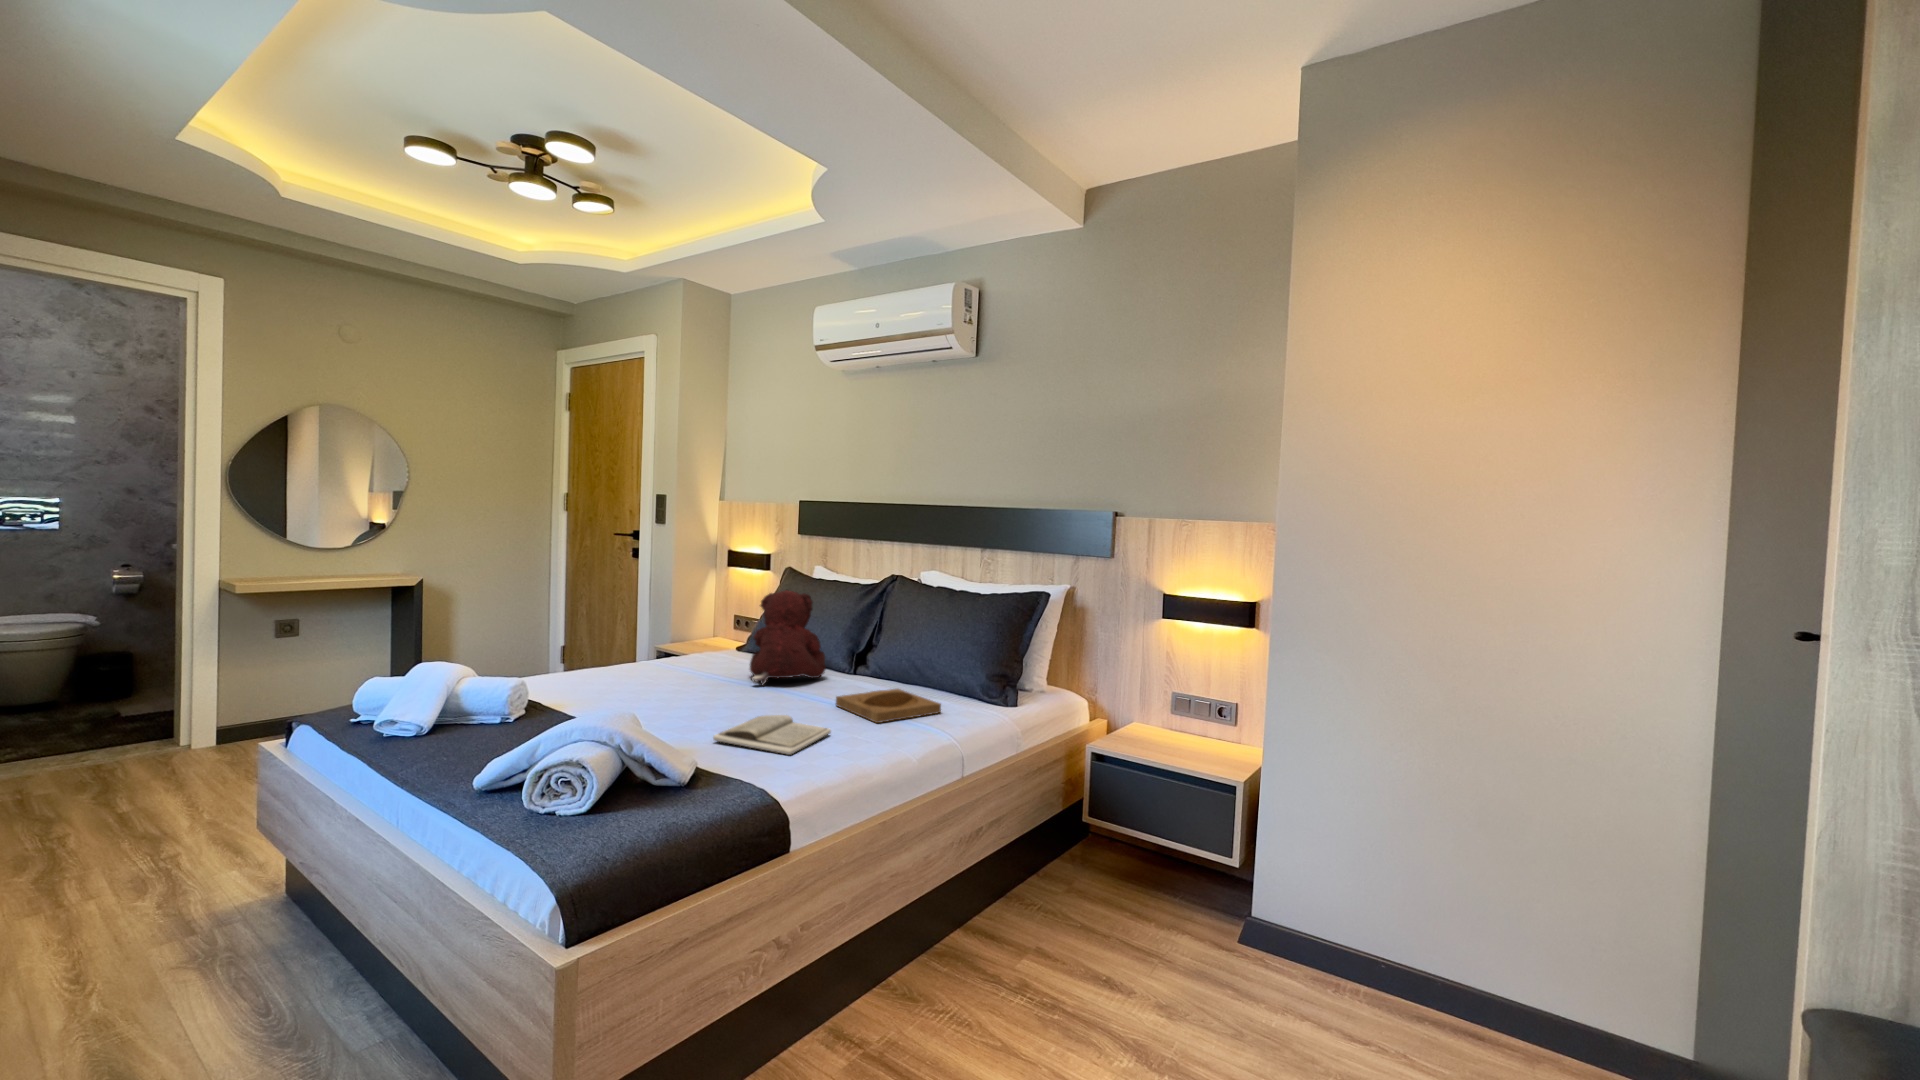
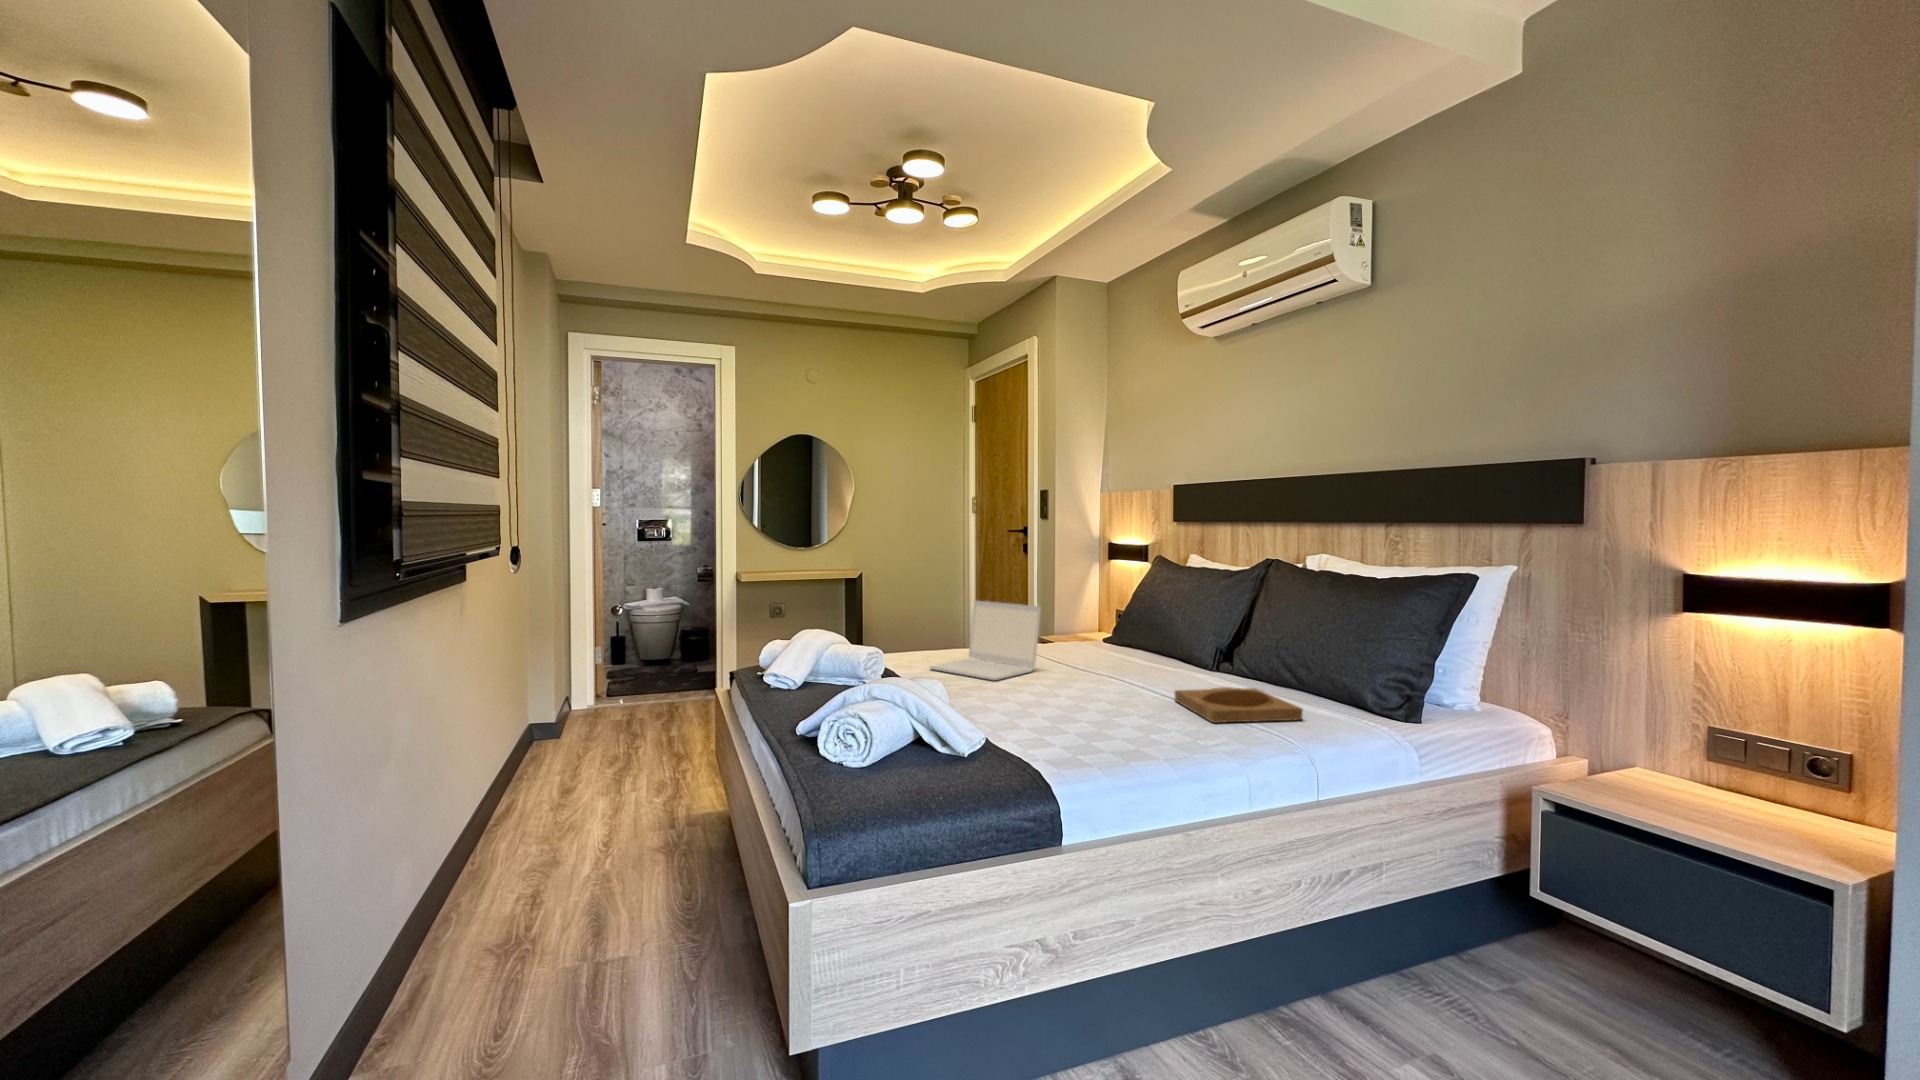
teddy bear: present [750,590,826,685] -> none [1095,574,1180,676]
laptop: none [574,618,697,701] -> present [930,601,1041,680]
book: present [713,715,831,755] -> none [1022,701,1150,743]

